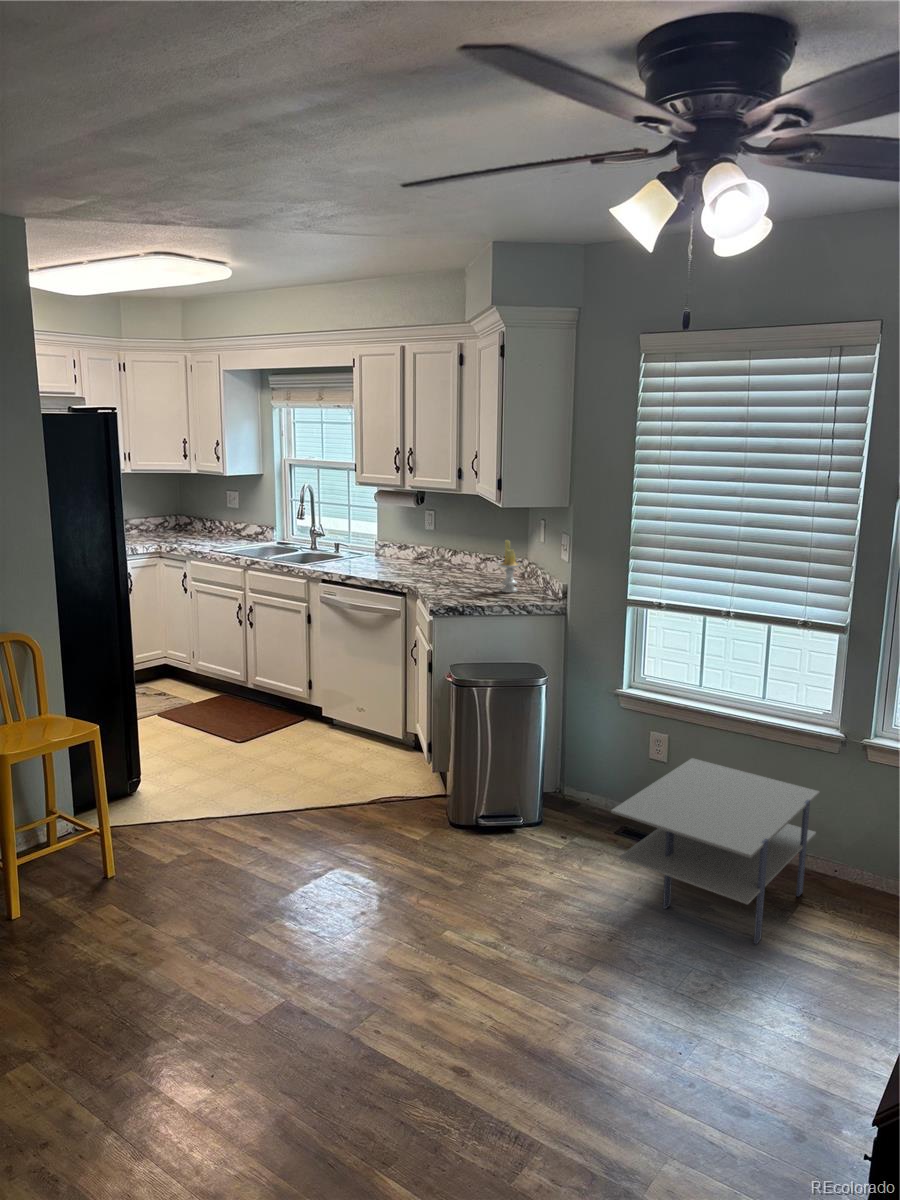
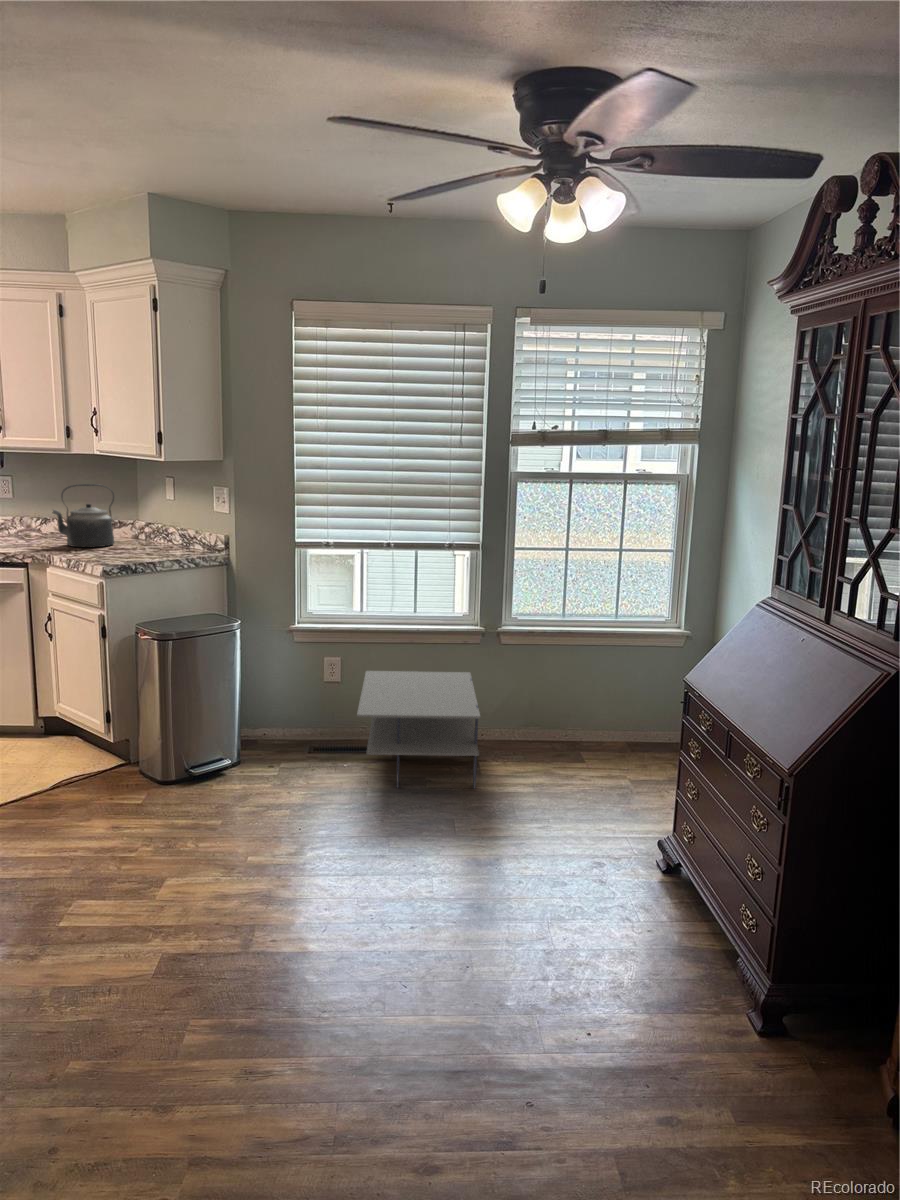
kettle: none [439,523,494,583] -> present [53,484,114,548]
candle: present [497,540,522,593] -> none [139,498,167,551]

